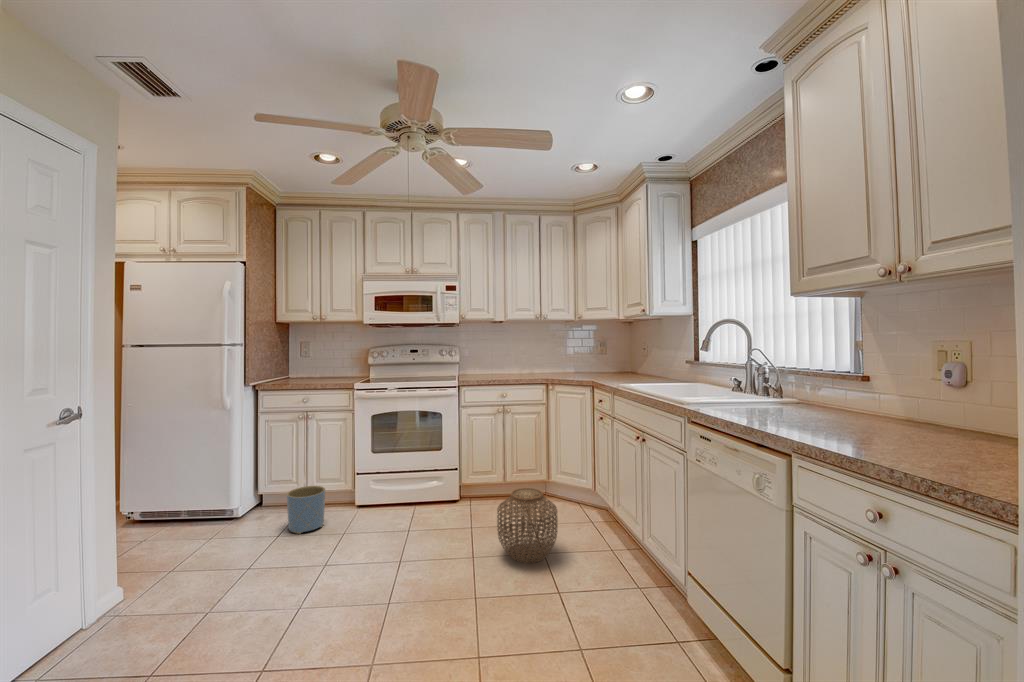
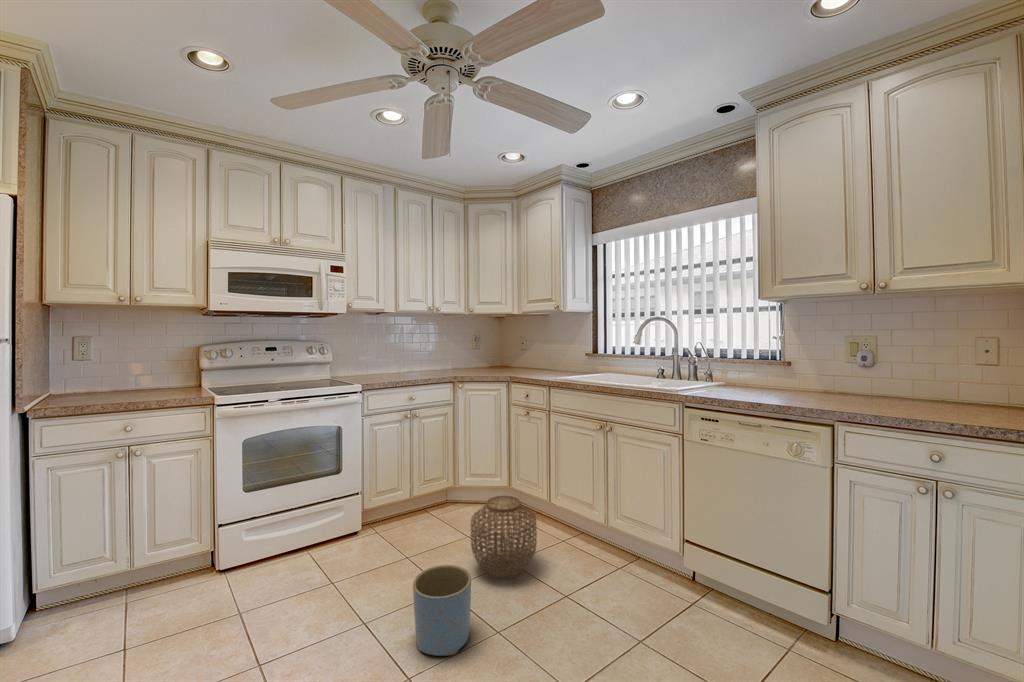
planter: present [287,486,325,534] -> present [413,565,471,656]

